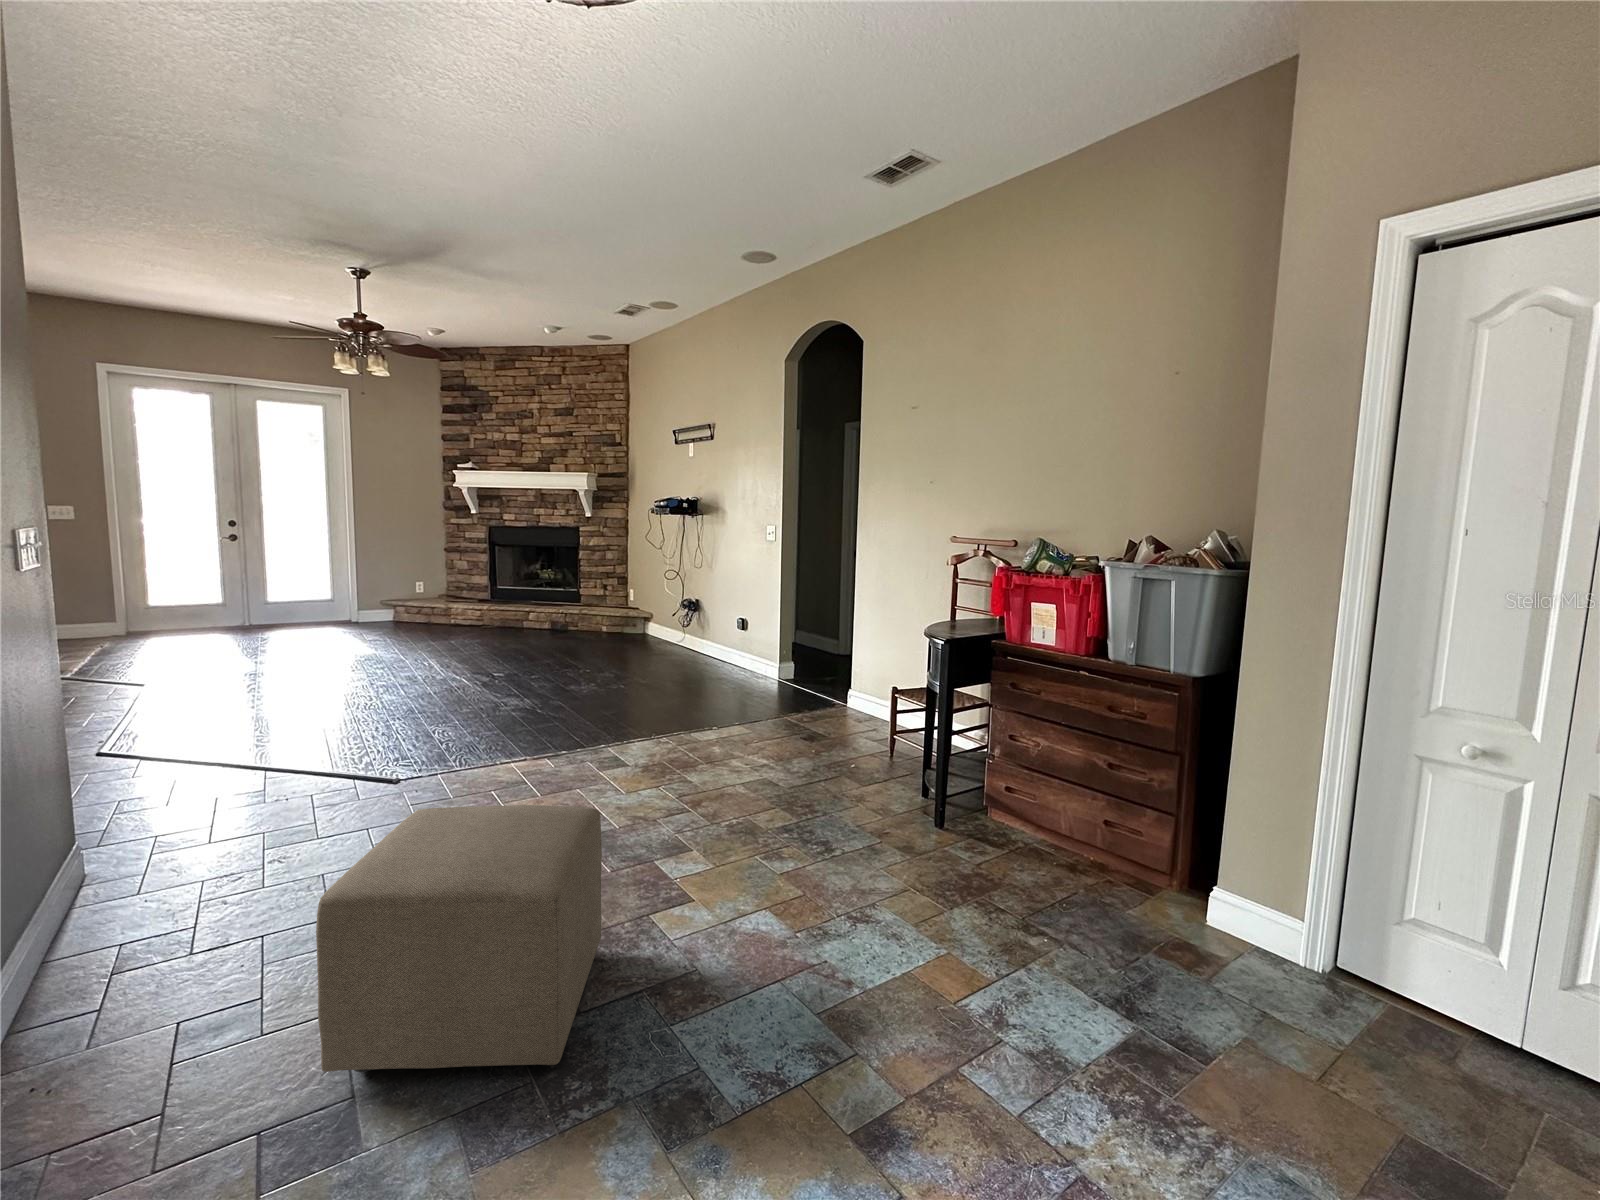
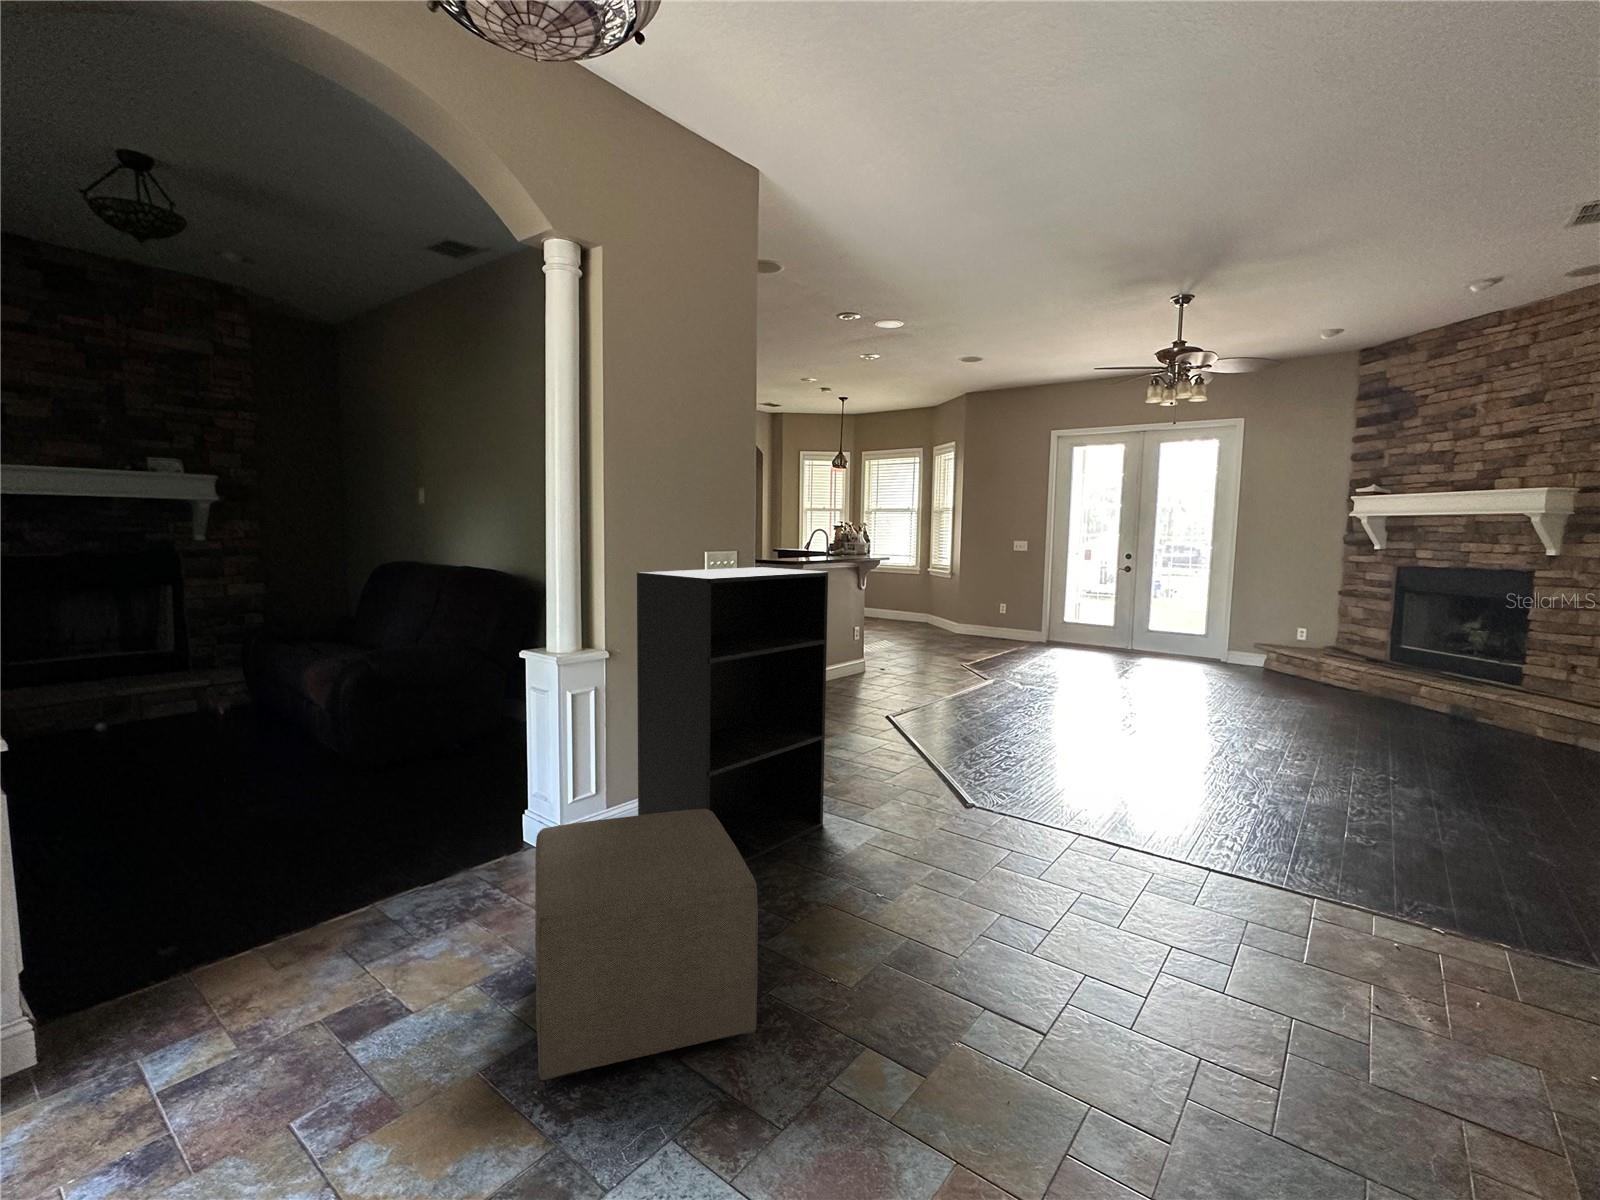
bookshelf: none [83,545,304,985] -> present [637,567,828,863]

